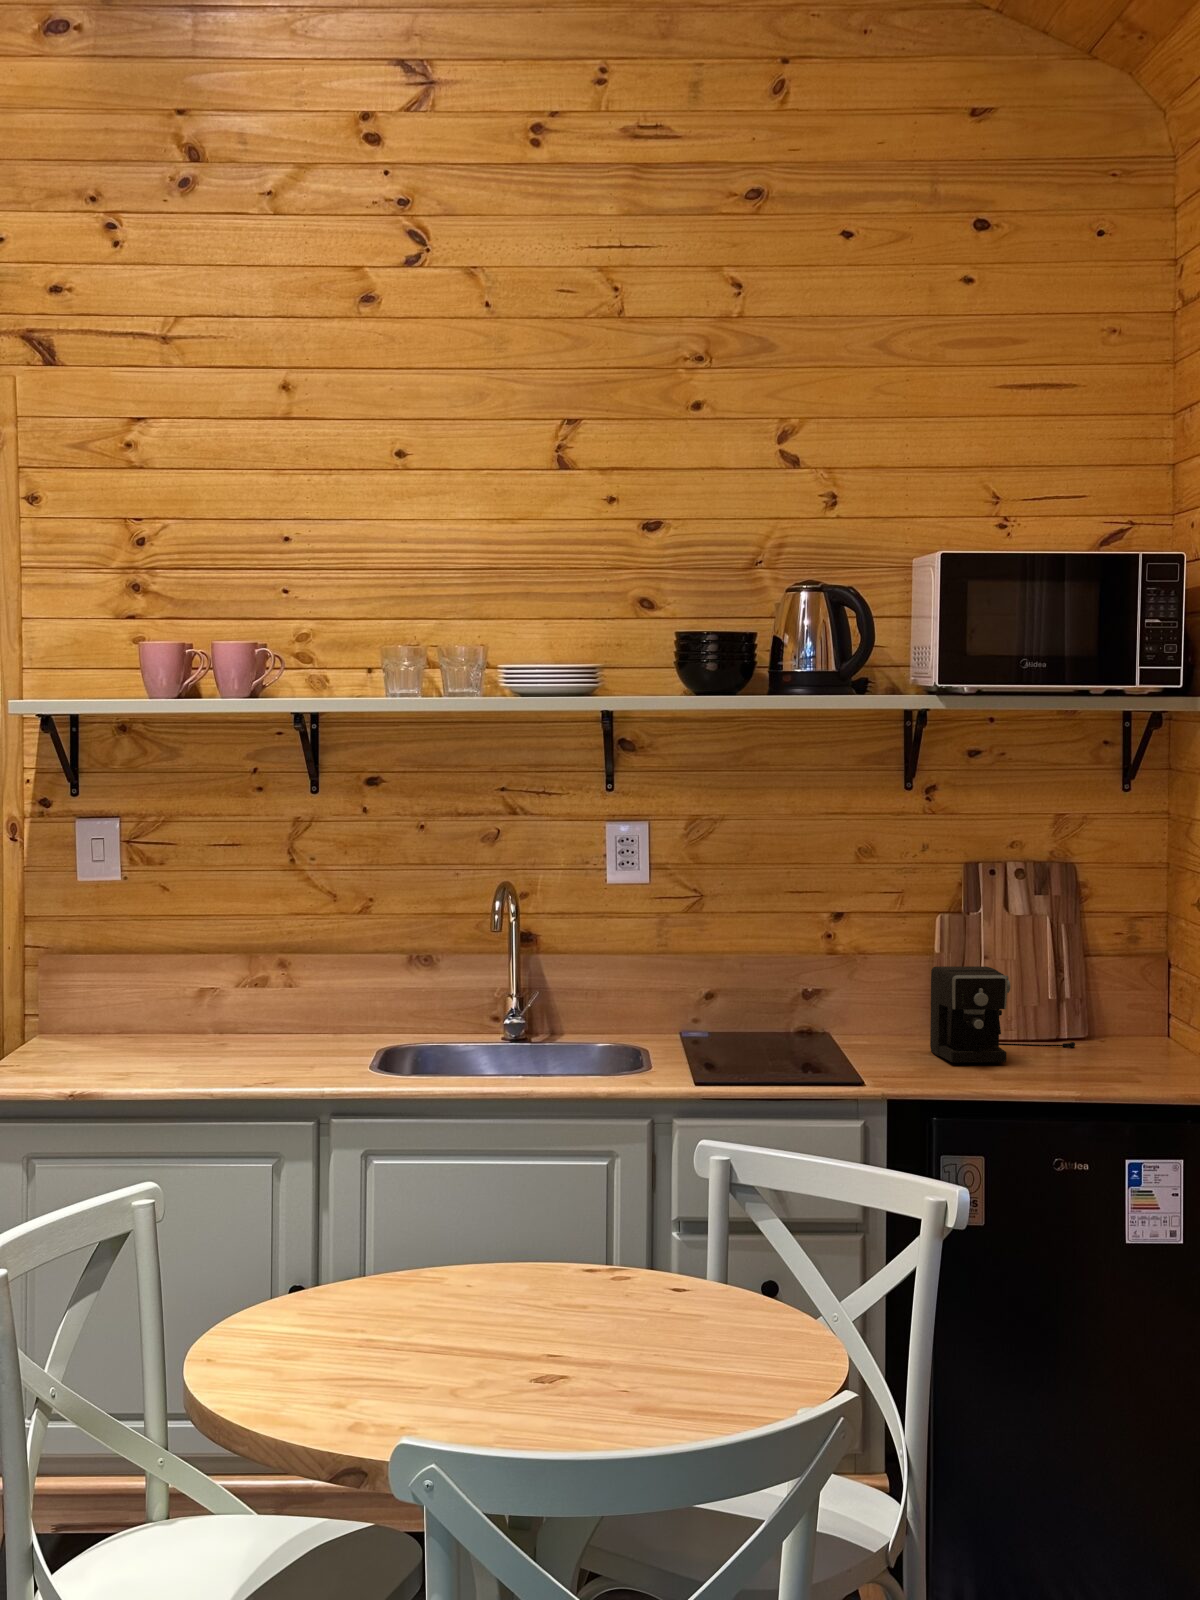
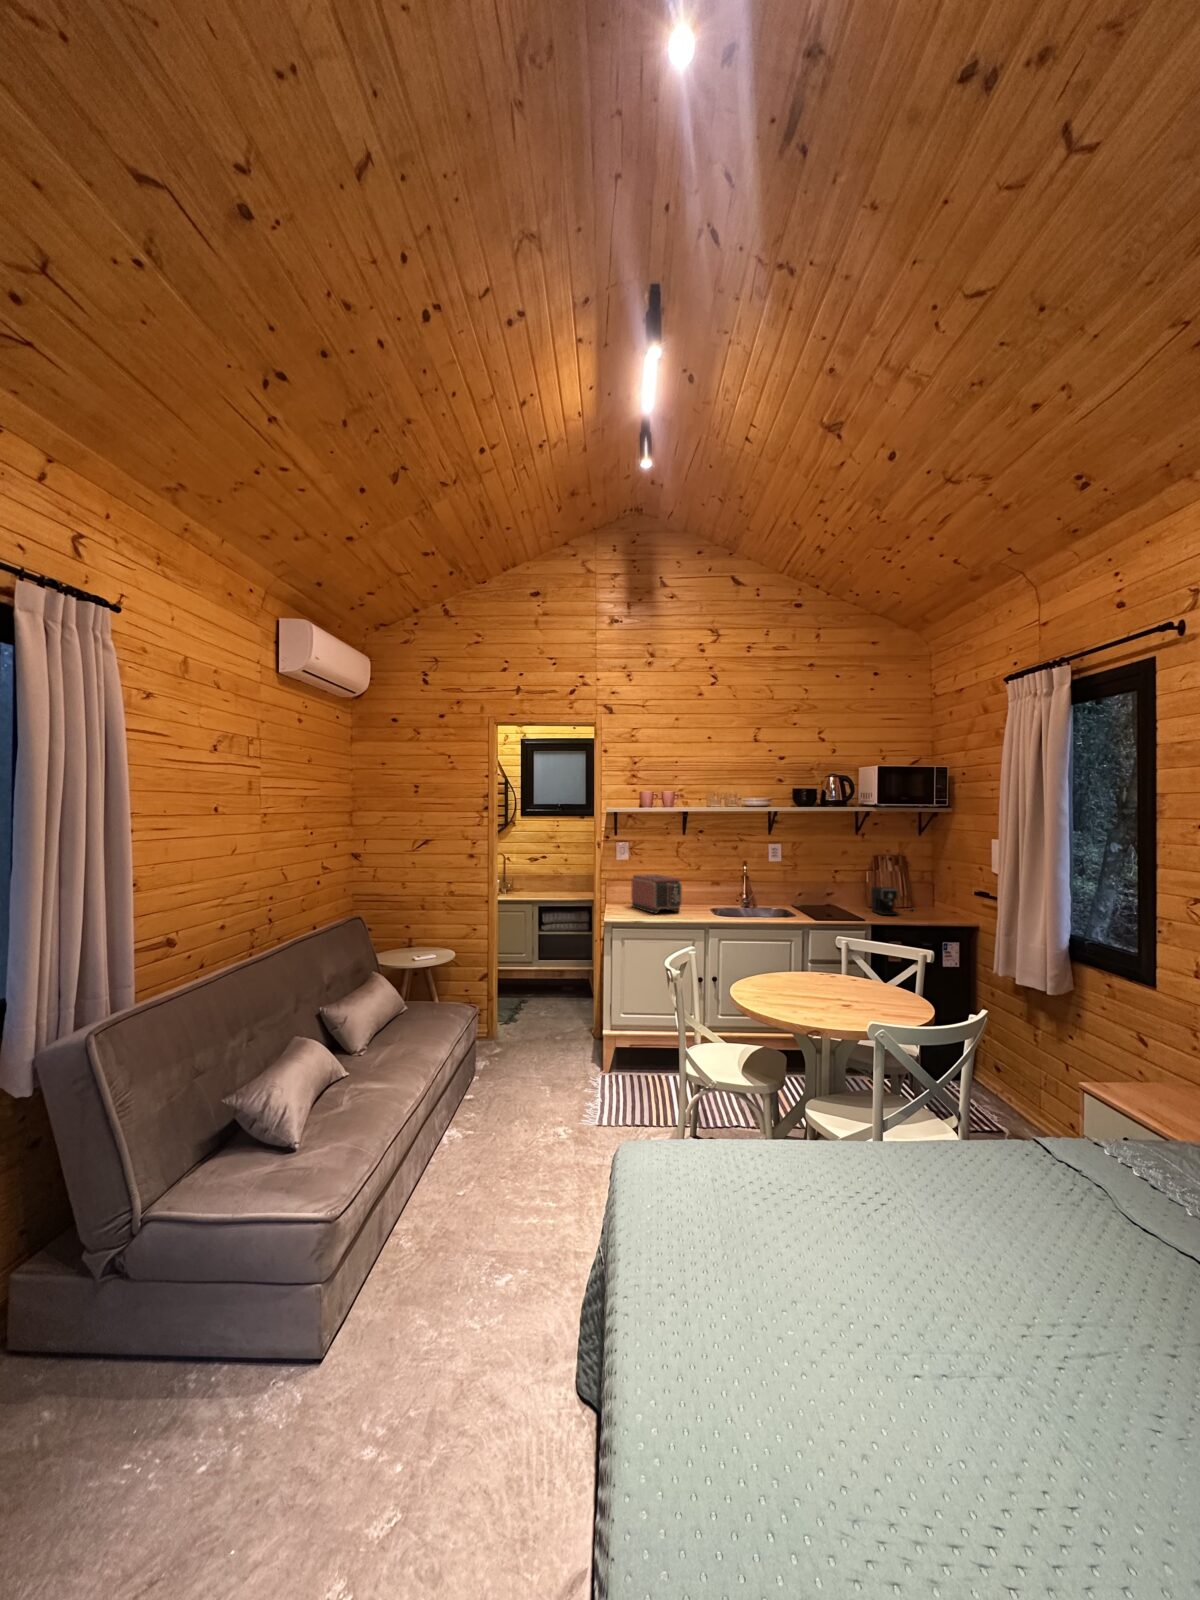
toaster: none [107,930,262,1069] -> present [631,874,682,914]

